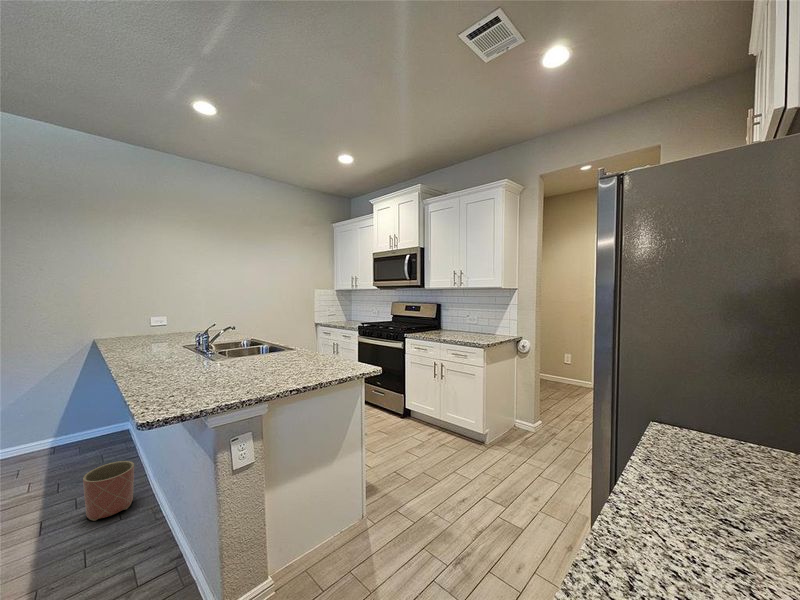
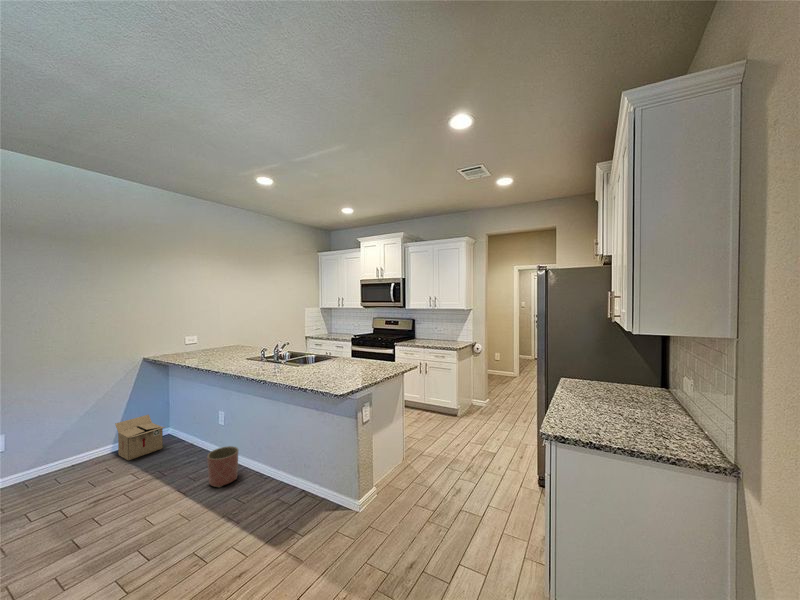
cardboard box: none [55,403,105,458] -> present [115,415,164,461]

